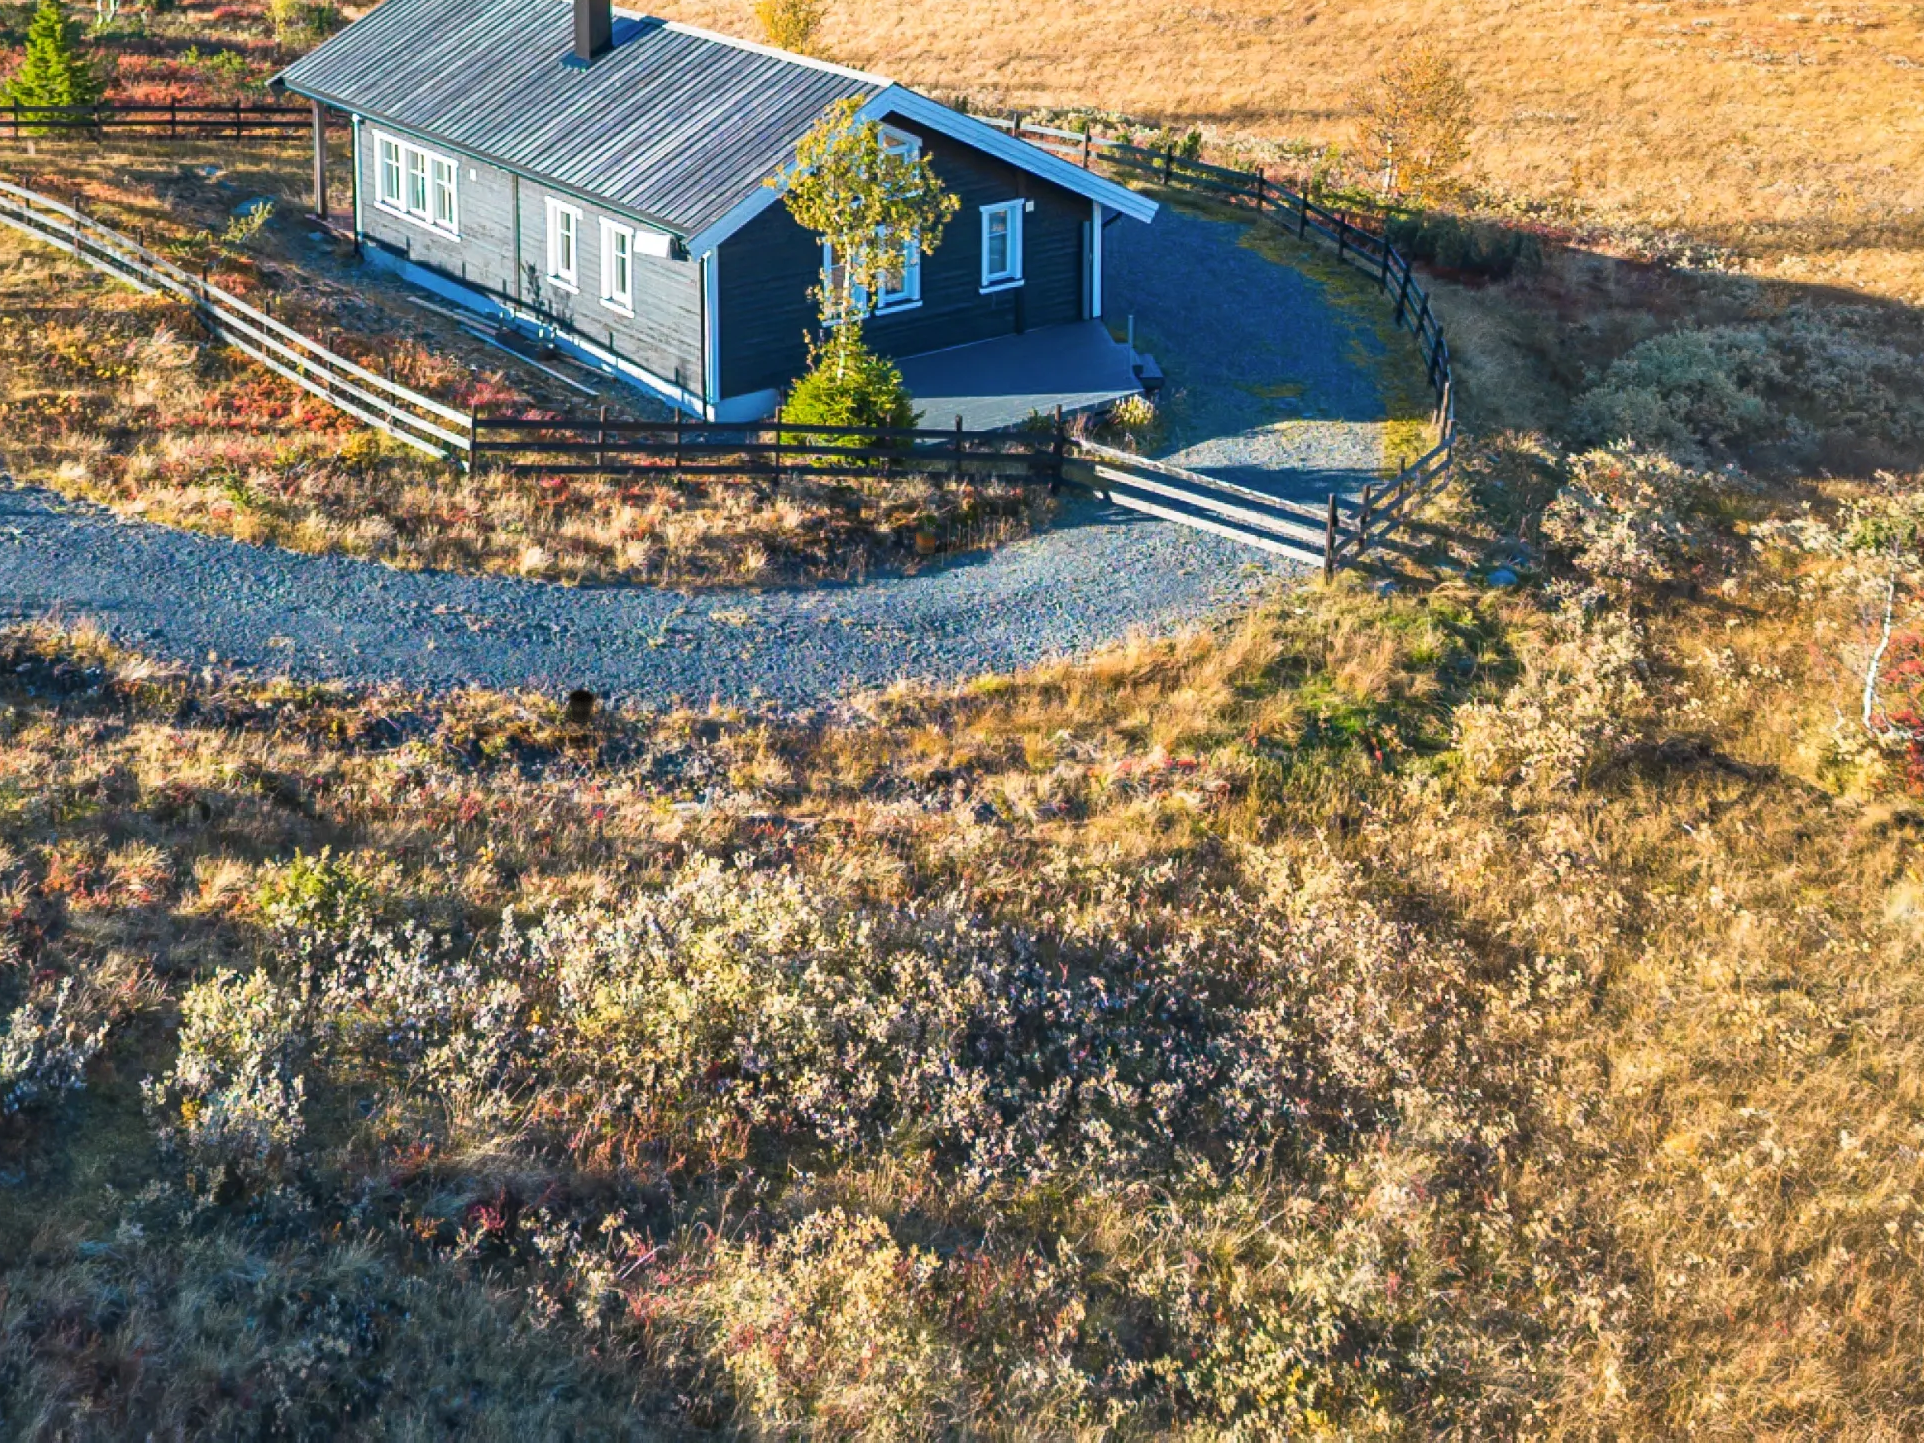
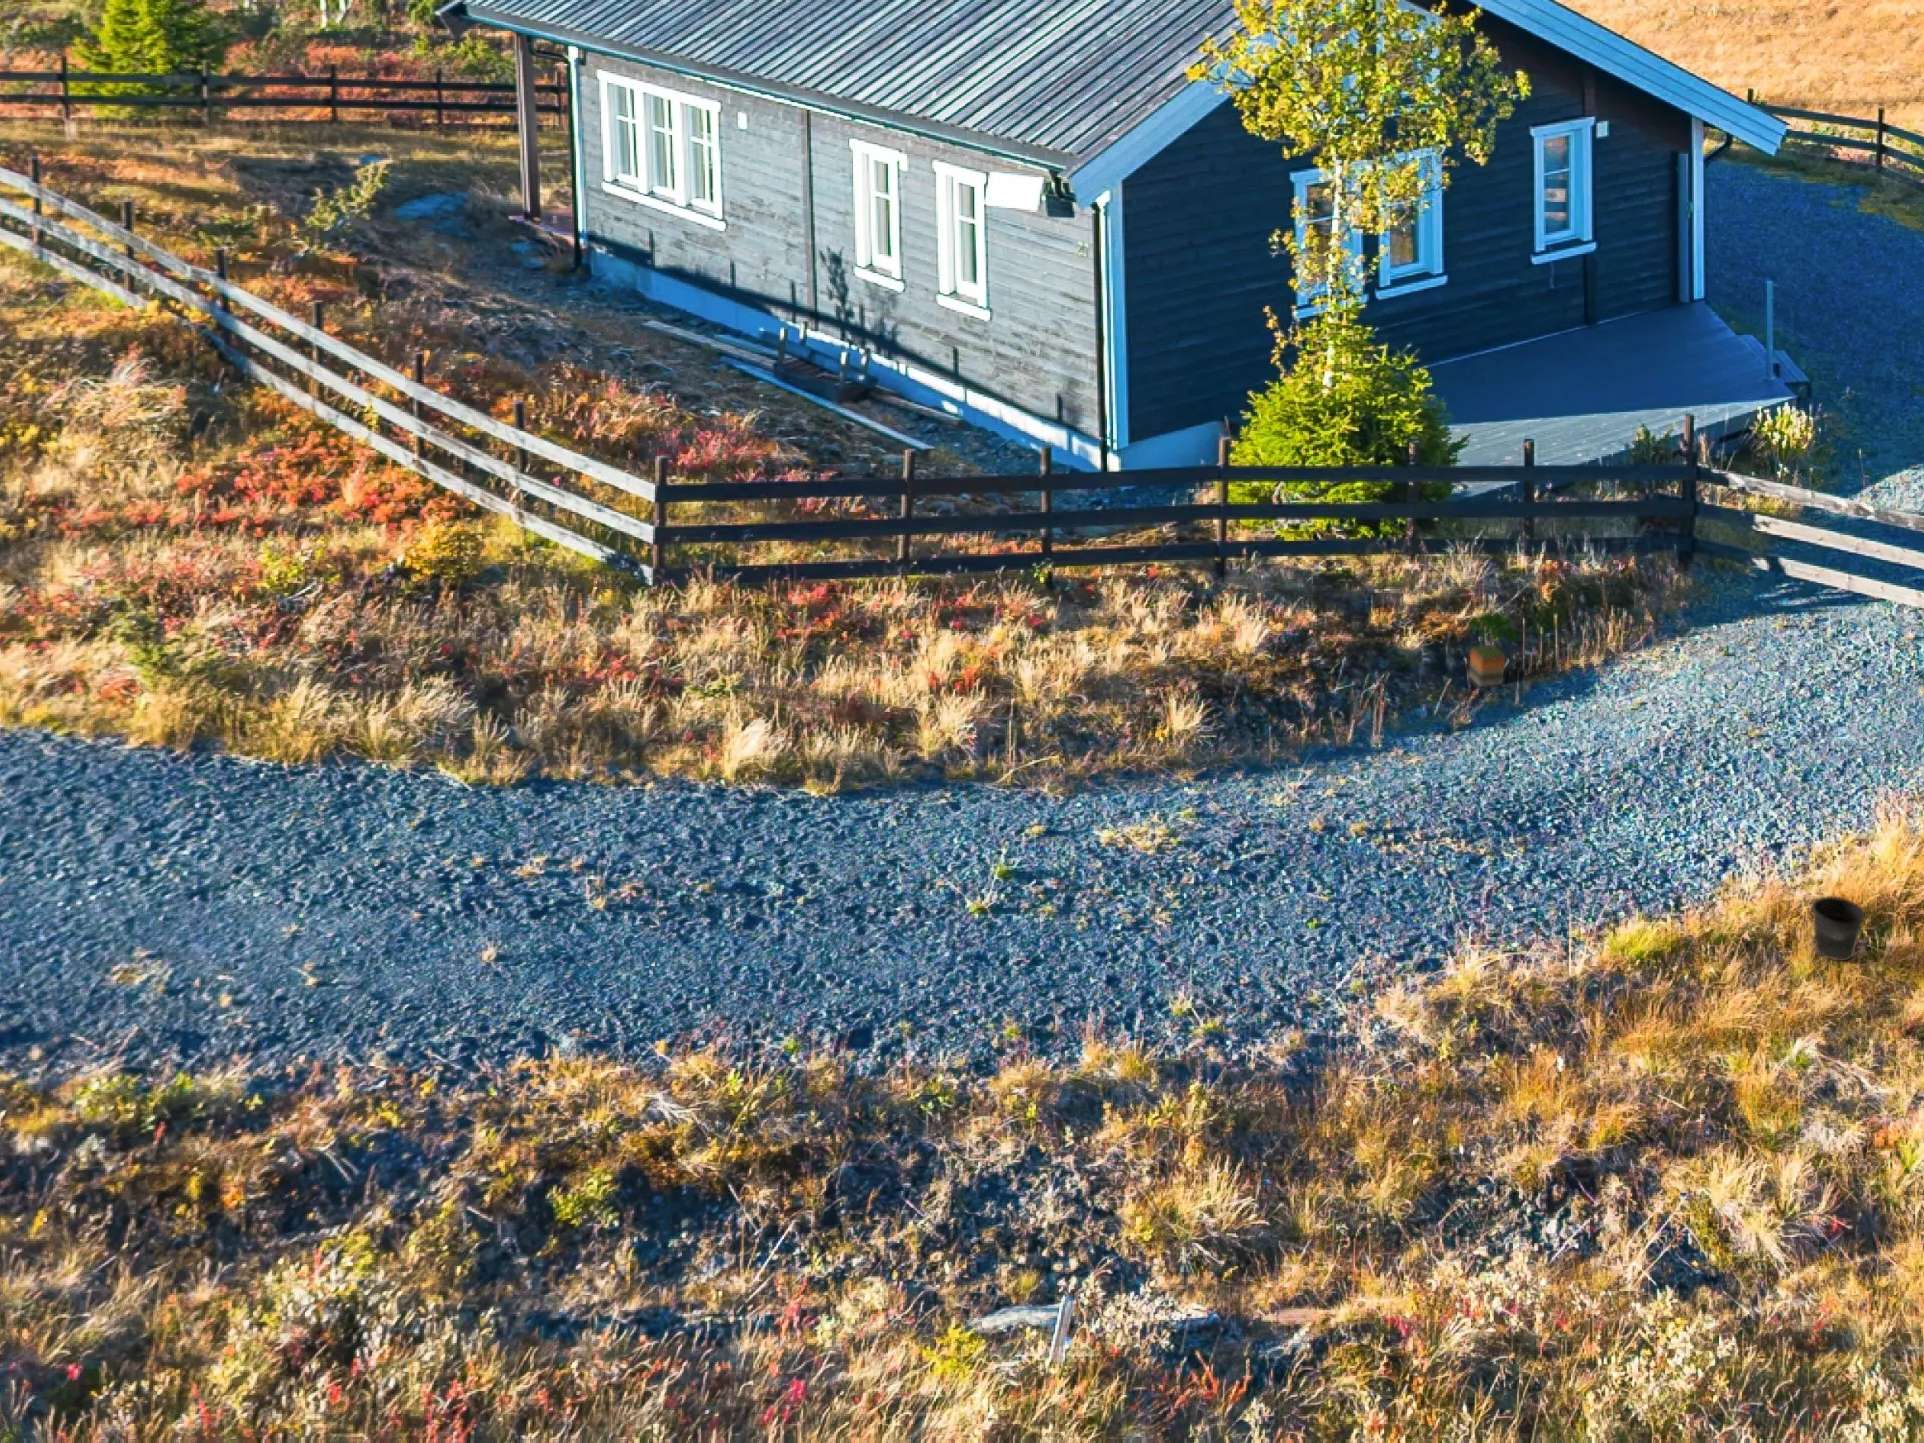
bucket: present [566,689,595,723] -> present [1808,896,1865,961]

